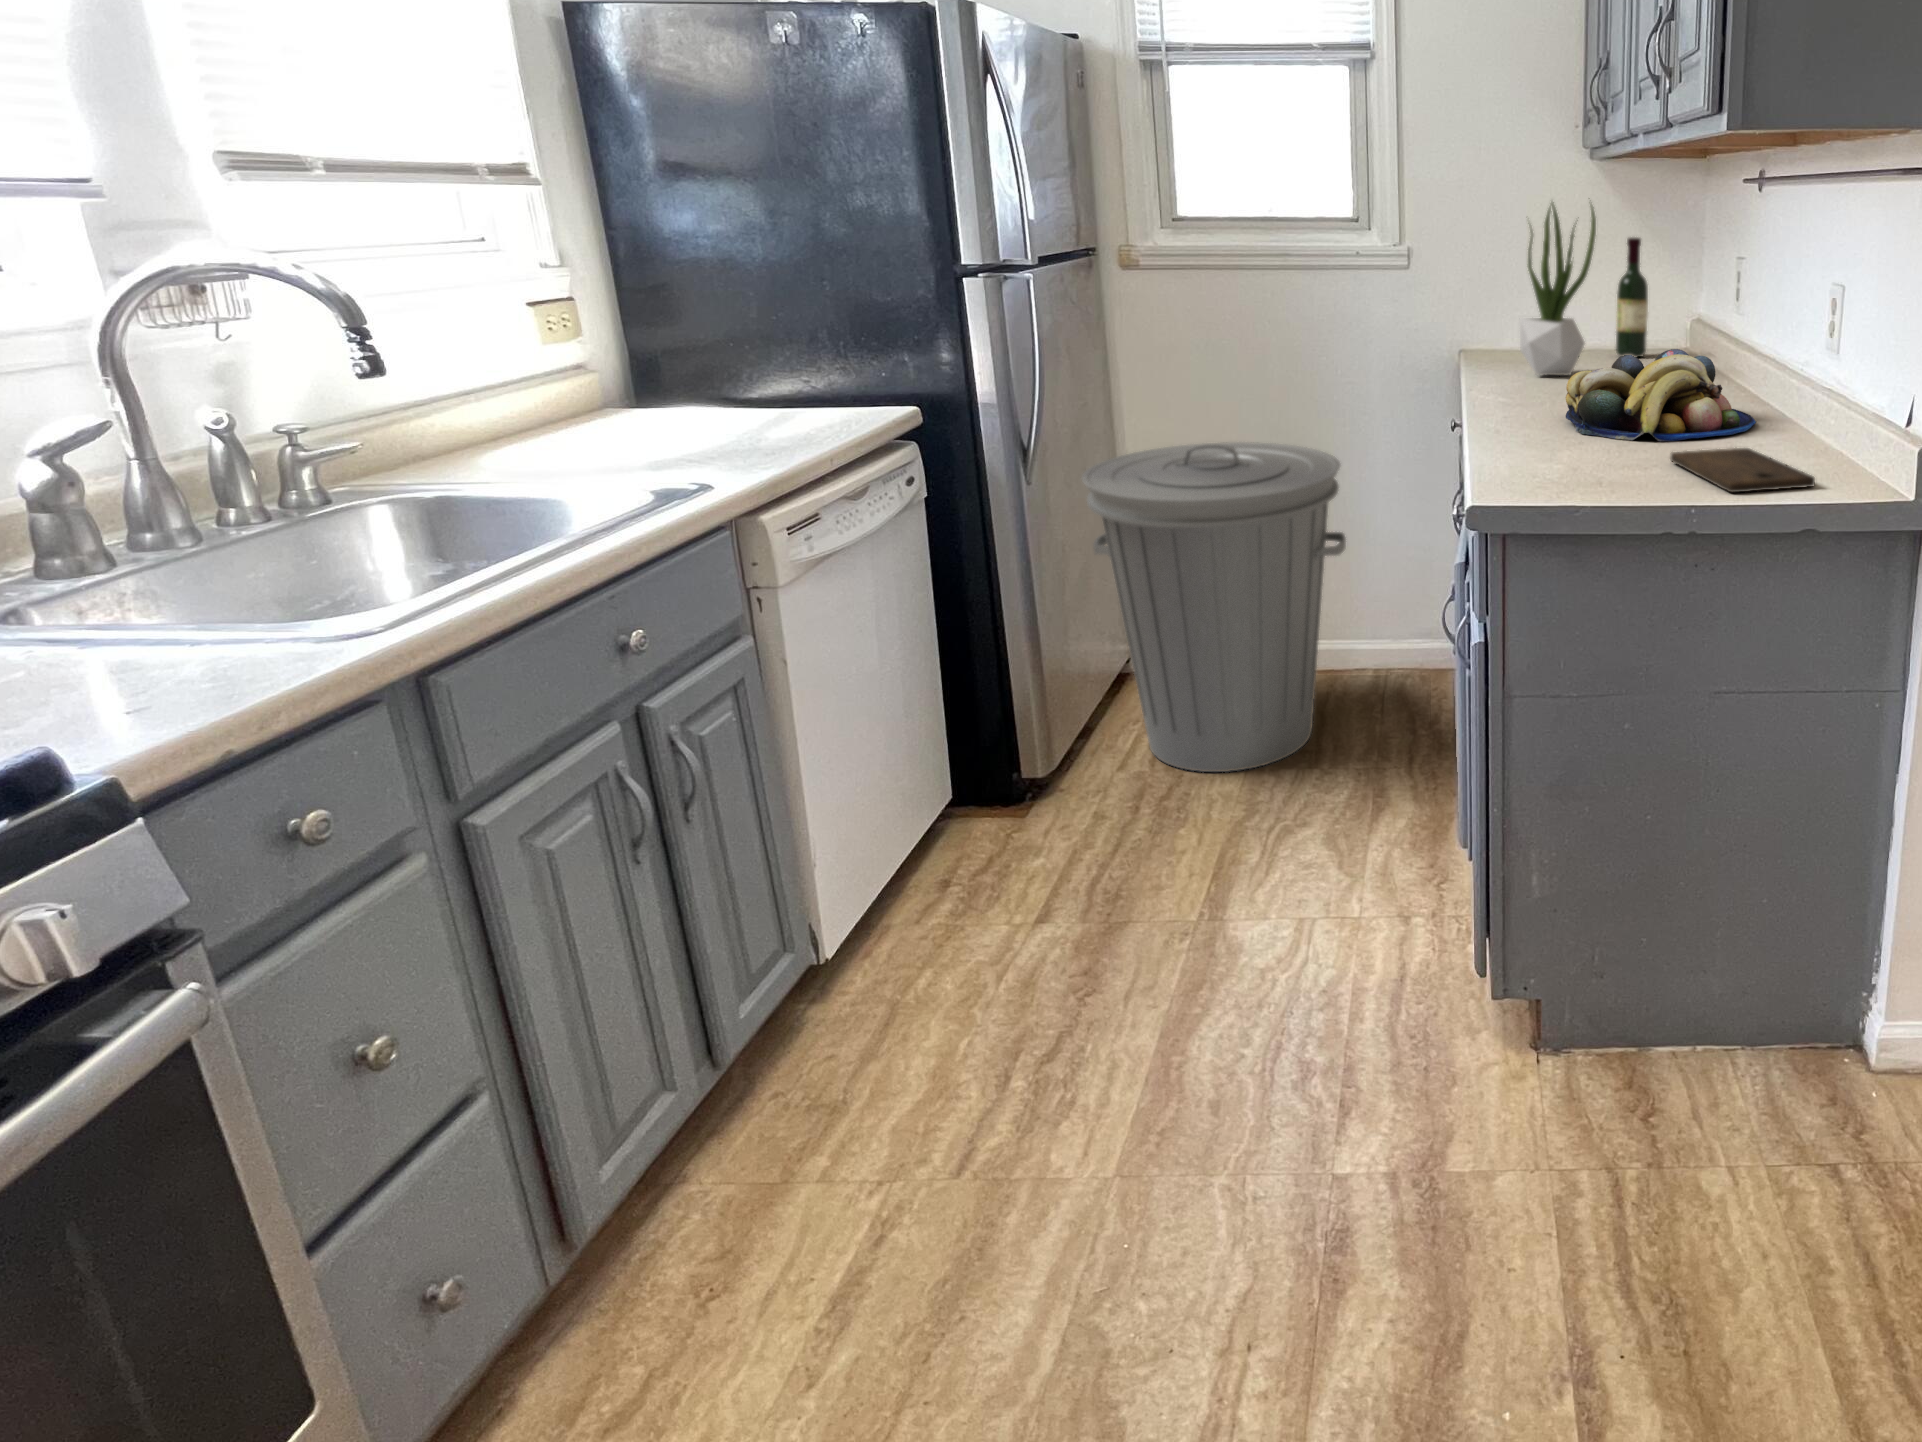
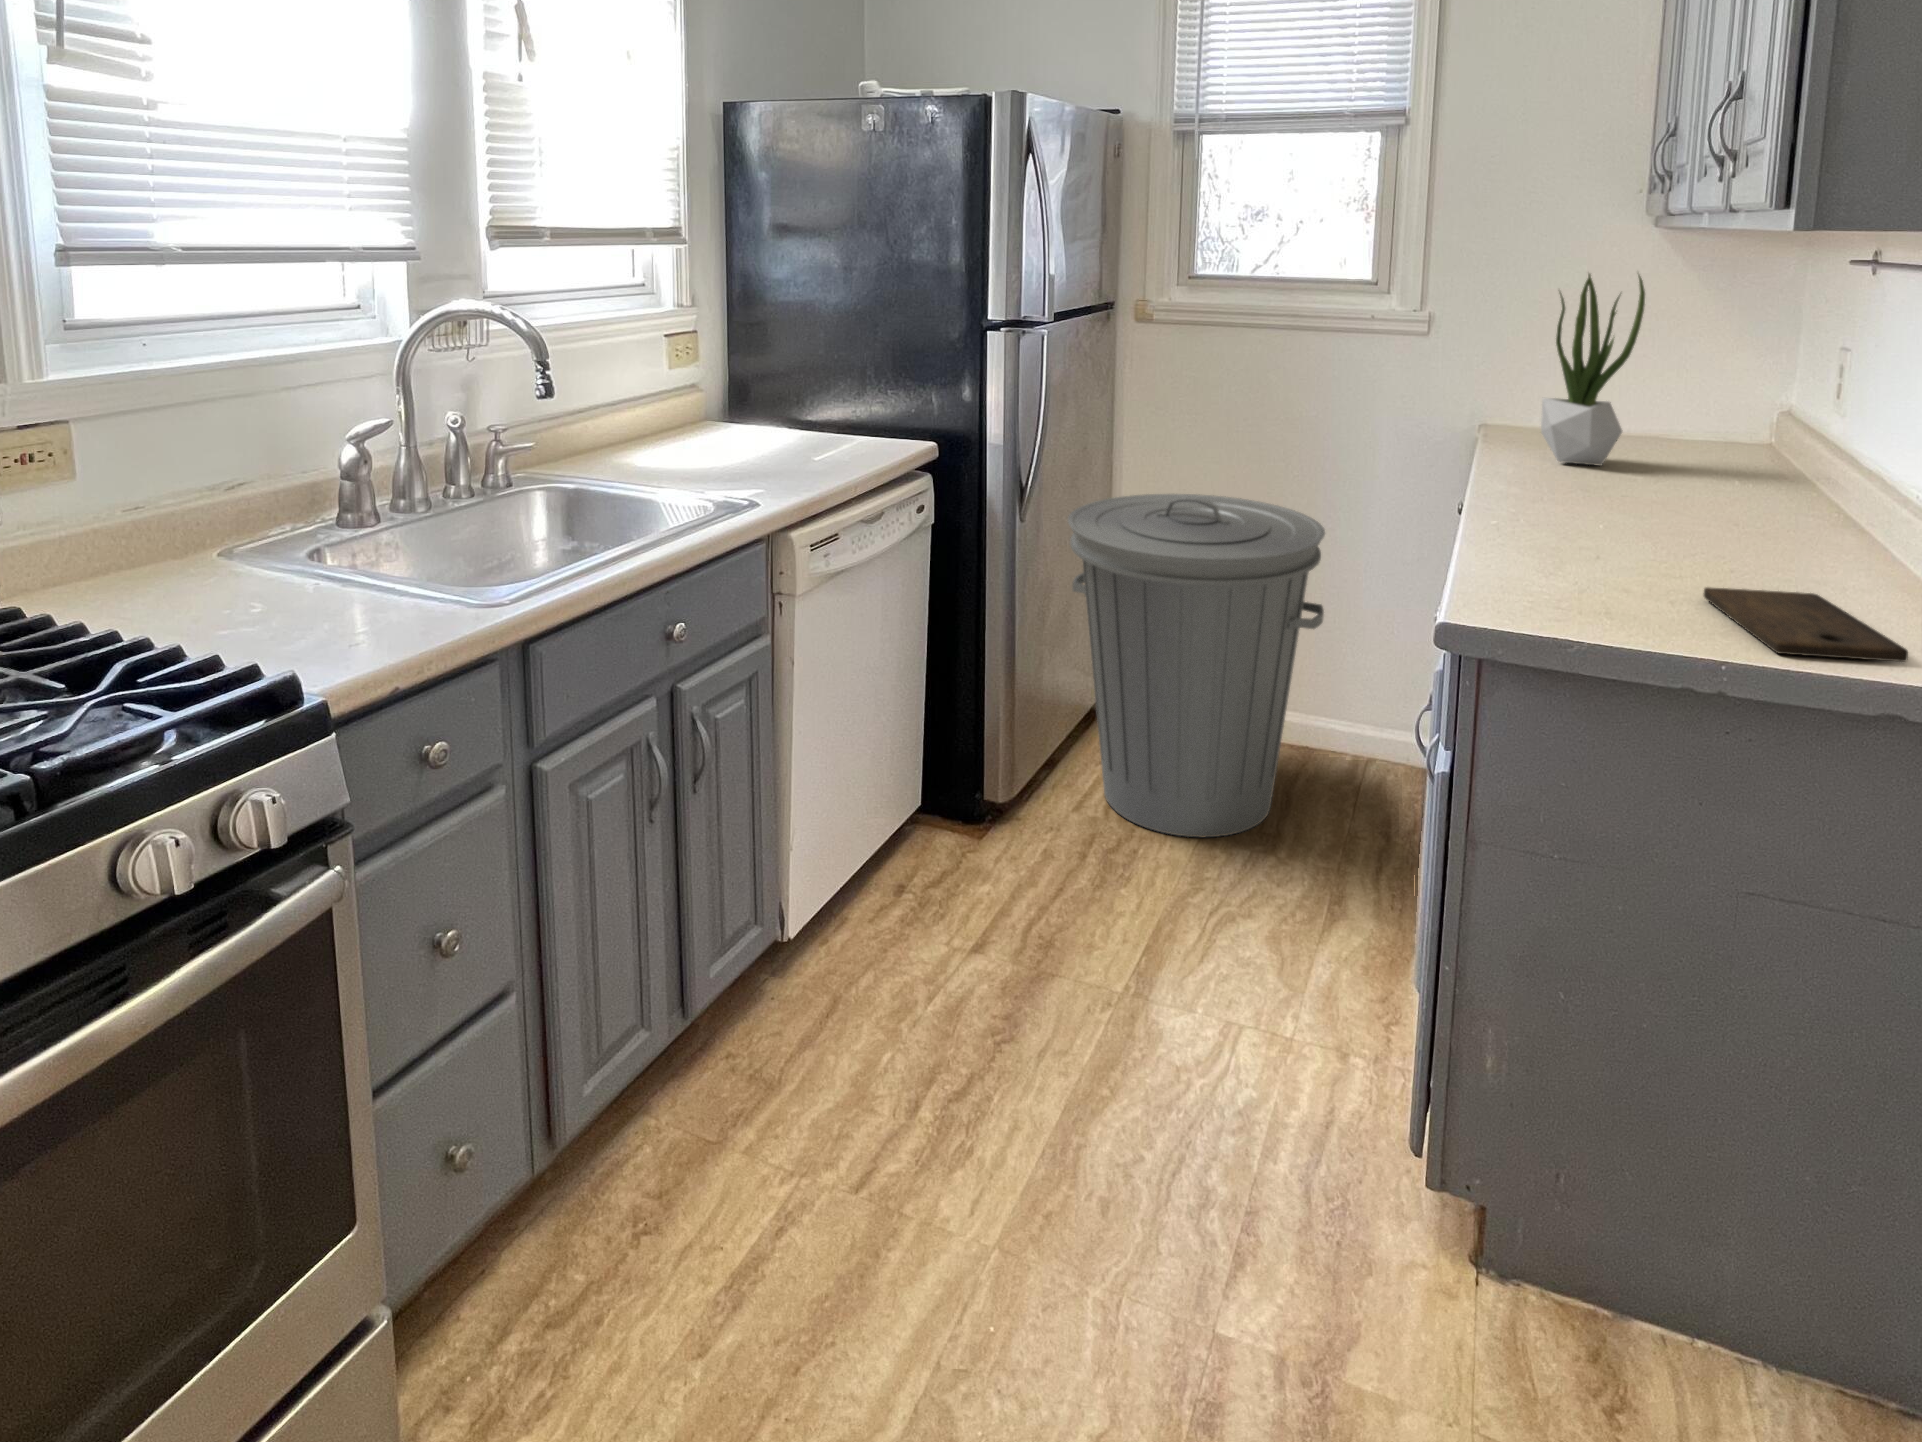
wine bottle: present [1616,237,1648,357] -> none [1668,312,1714,449]
fruit bowl: present [1566,349,1756,441] -> none [1579,455,1840,570]

